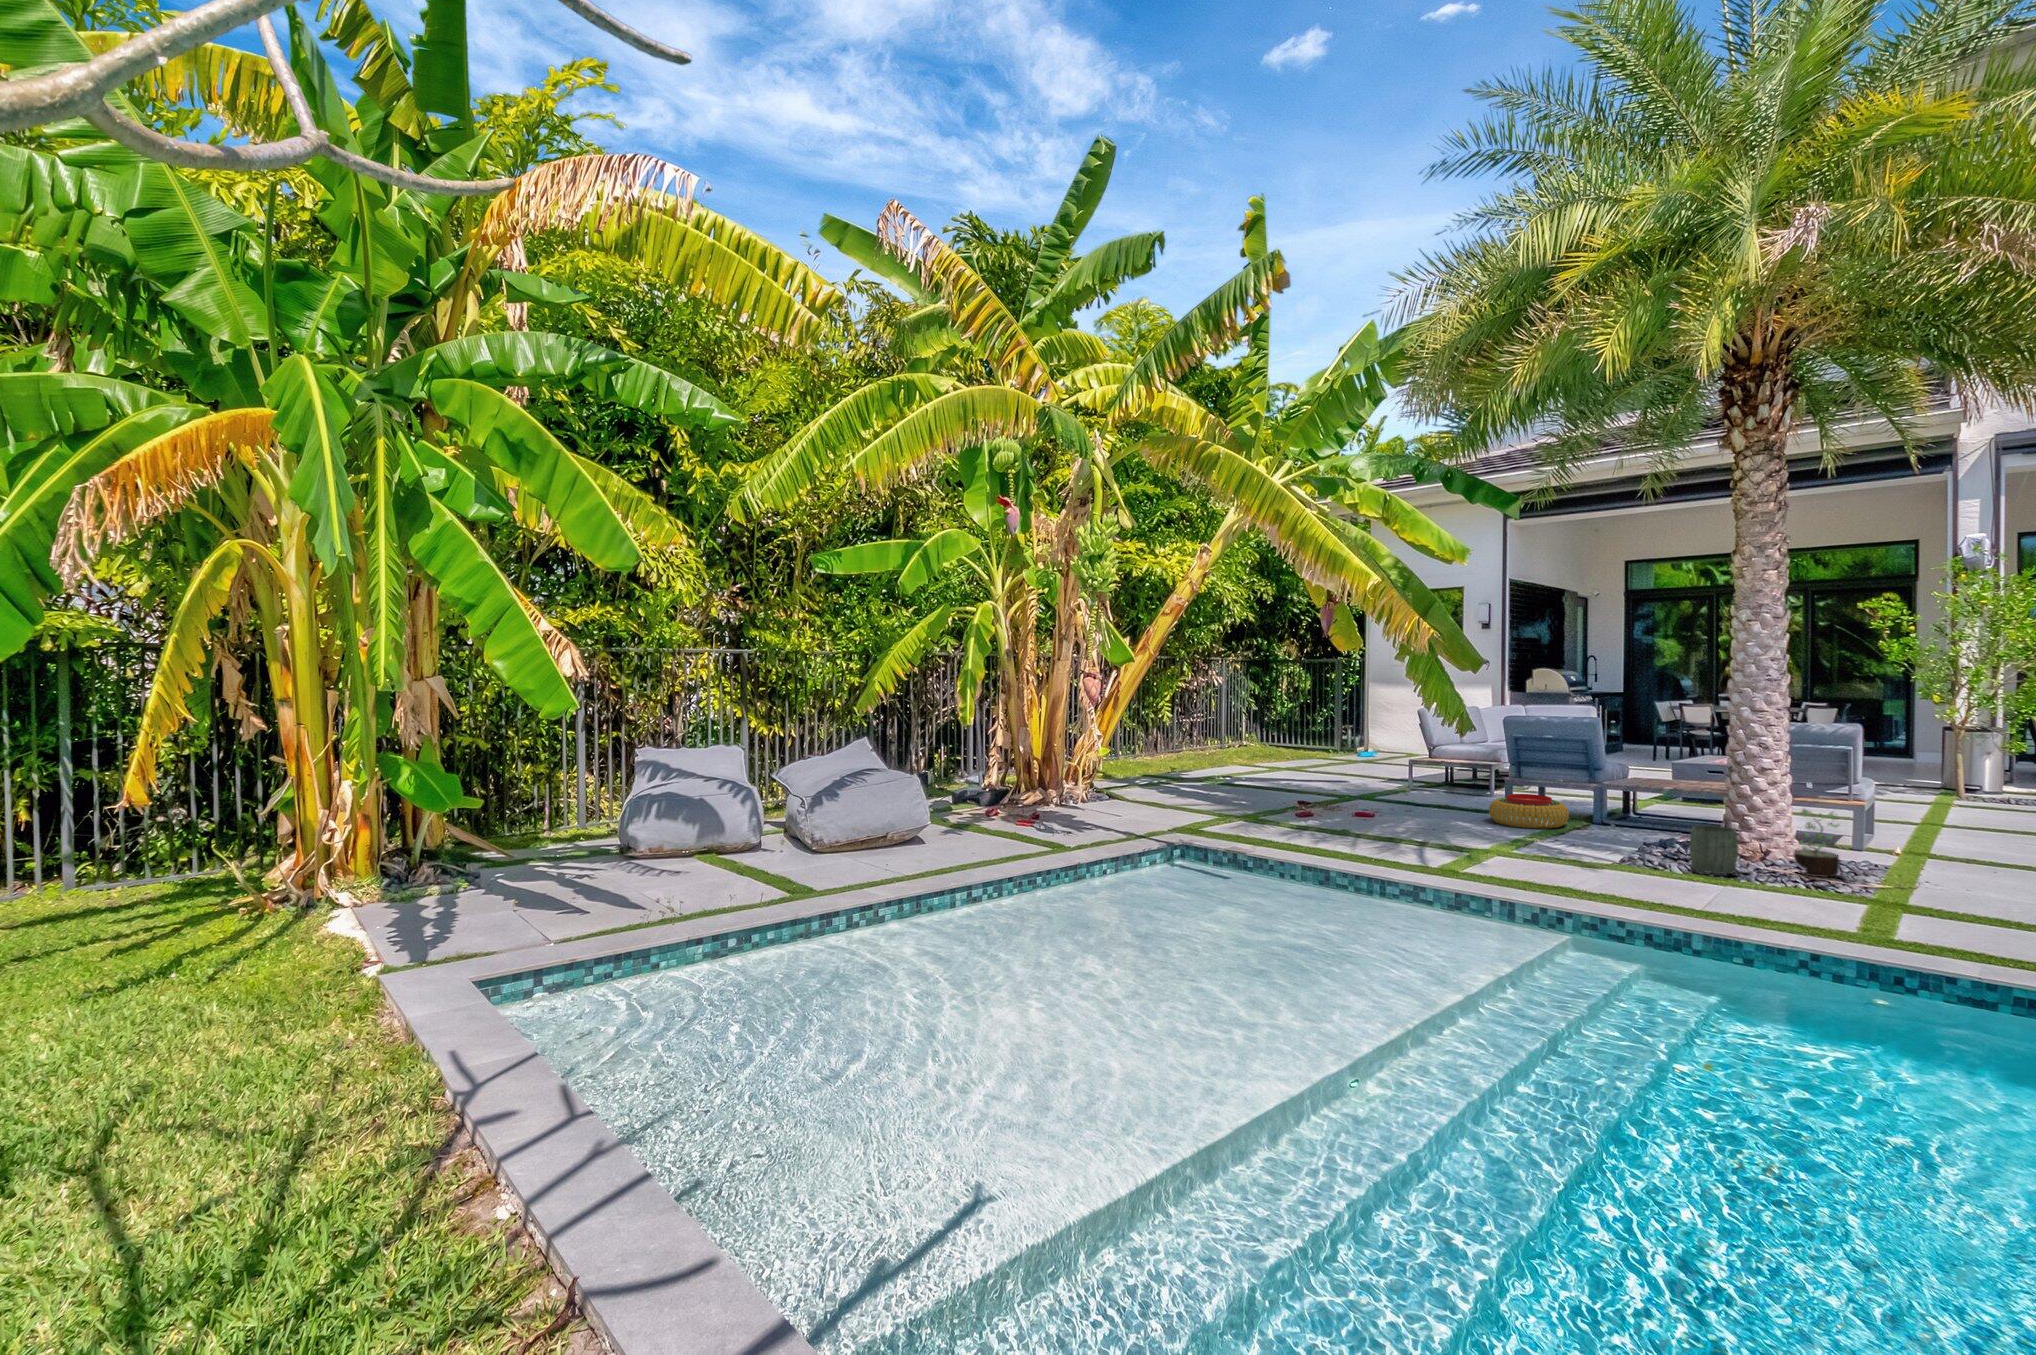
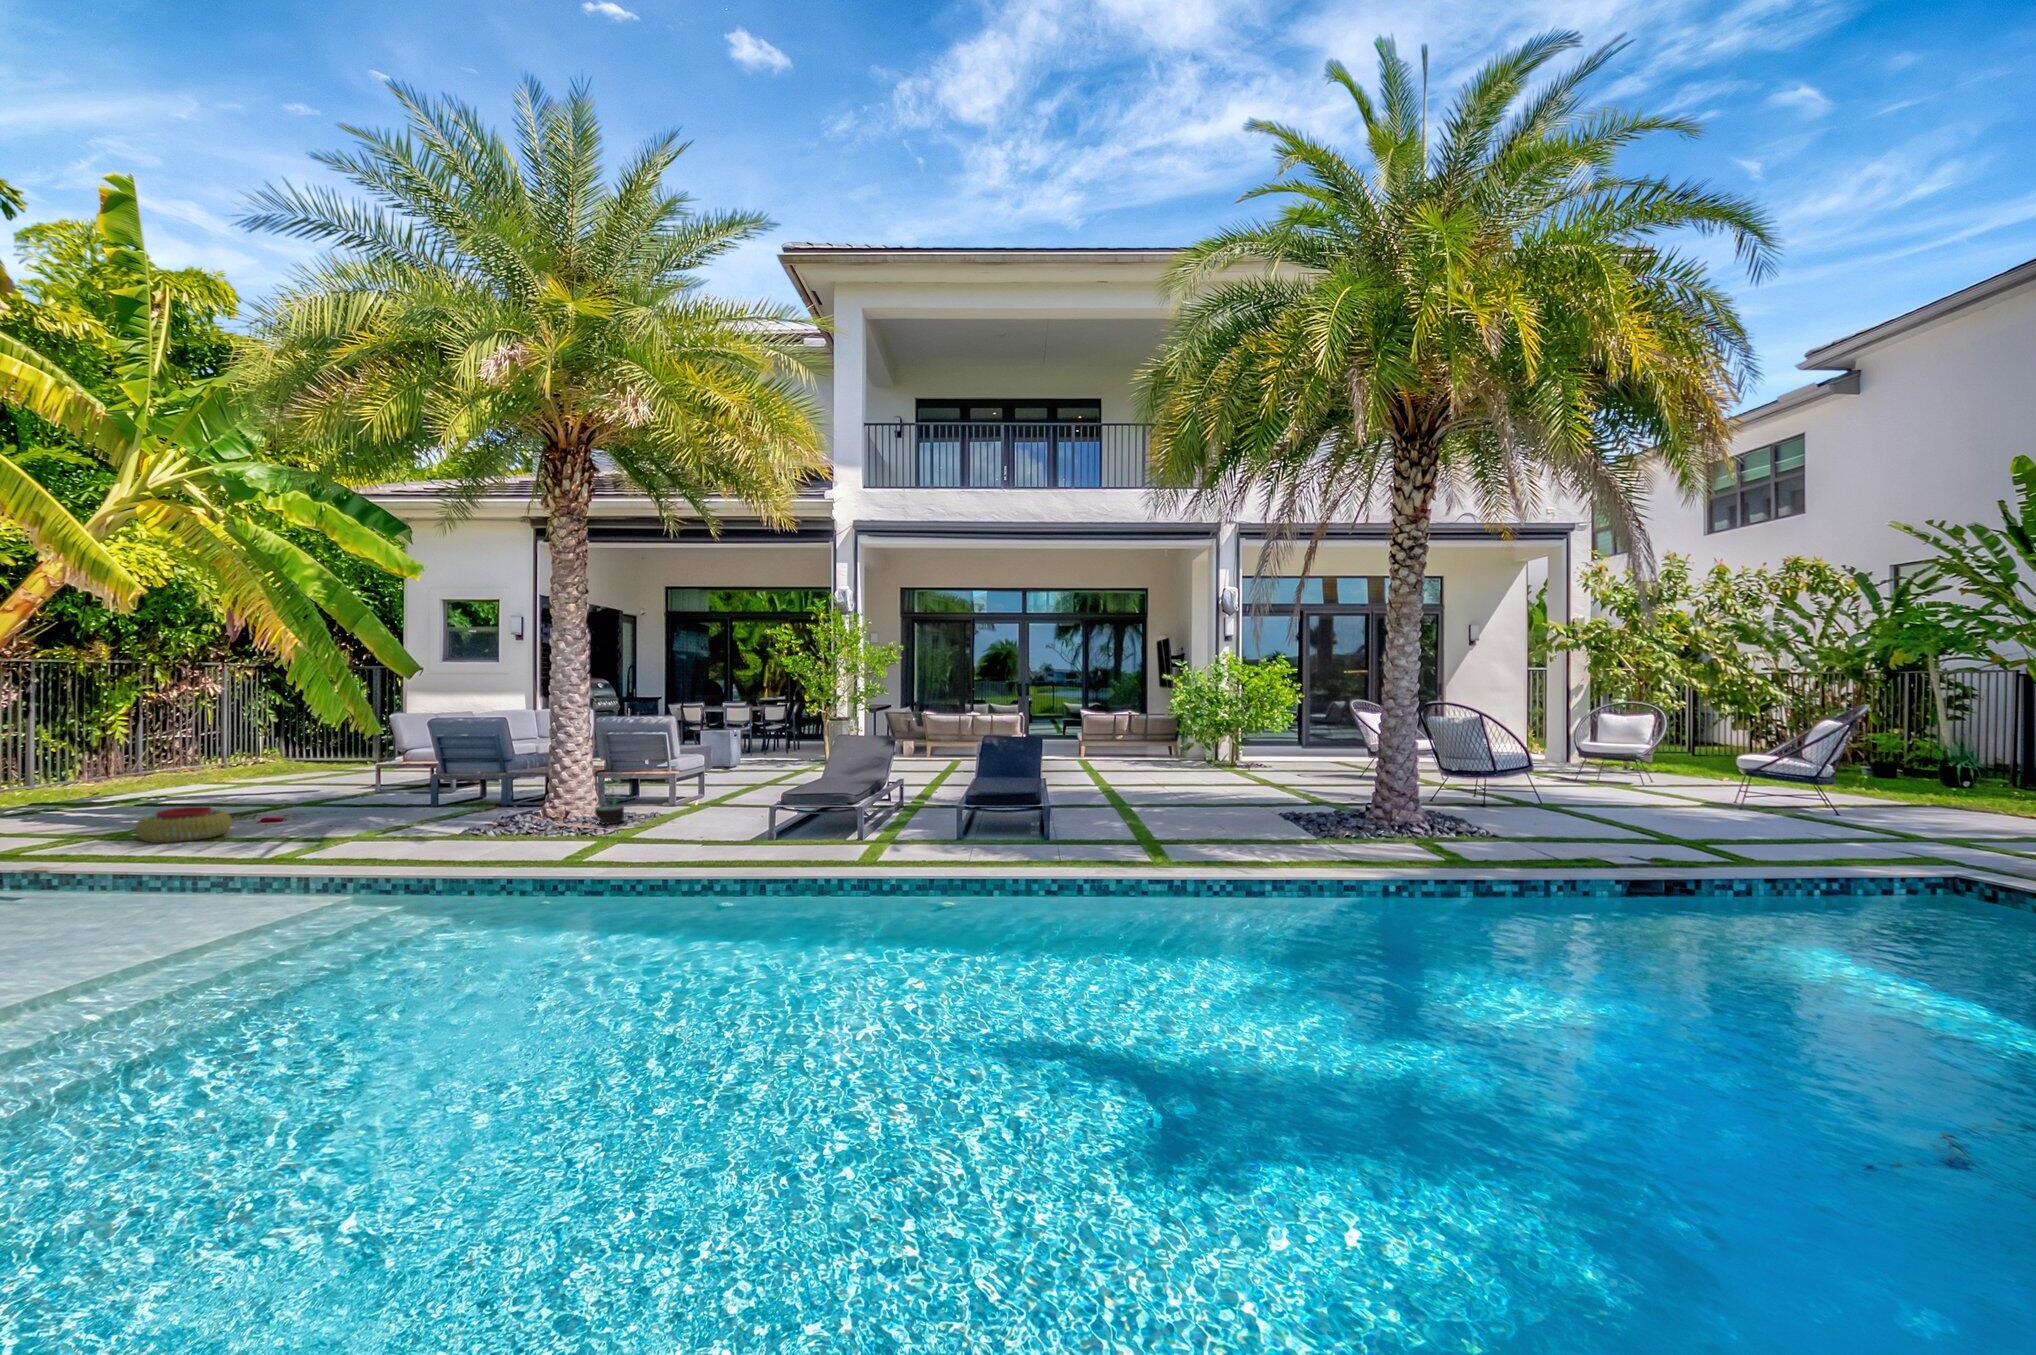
pouf: present [1489,794,1569,829] -> present [135,807,232,843]
woven basket: present [1689,825,1739,874] -> none [515,795,551,831]

